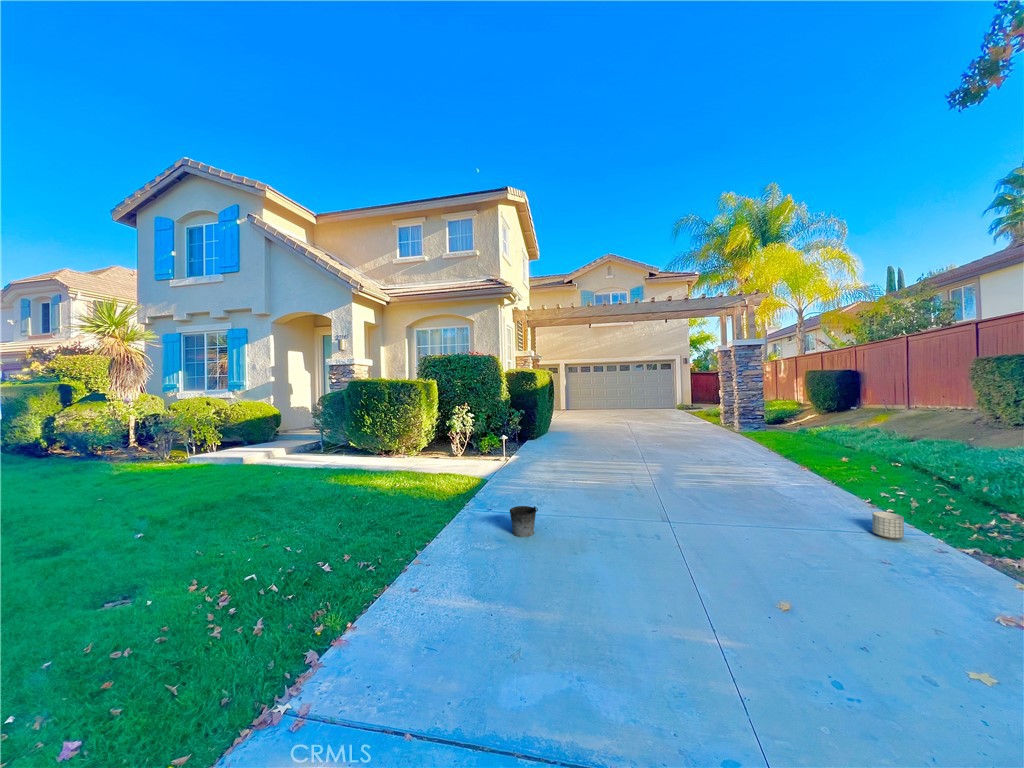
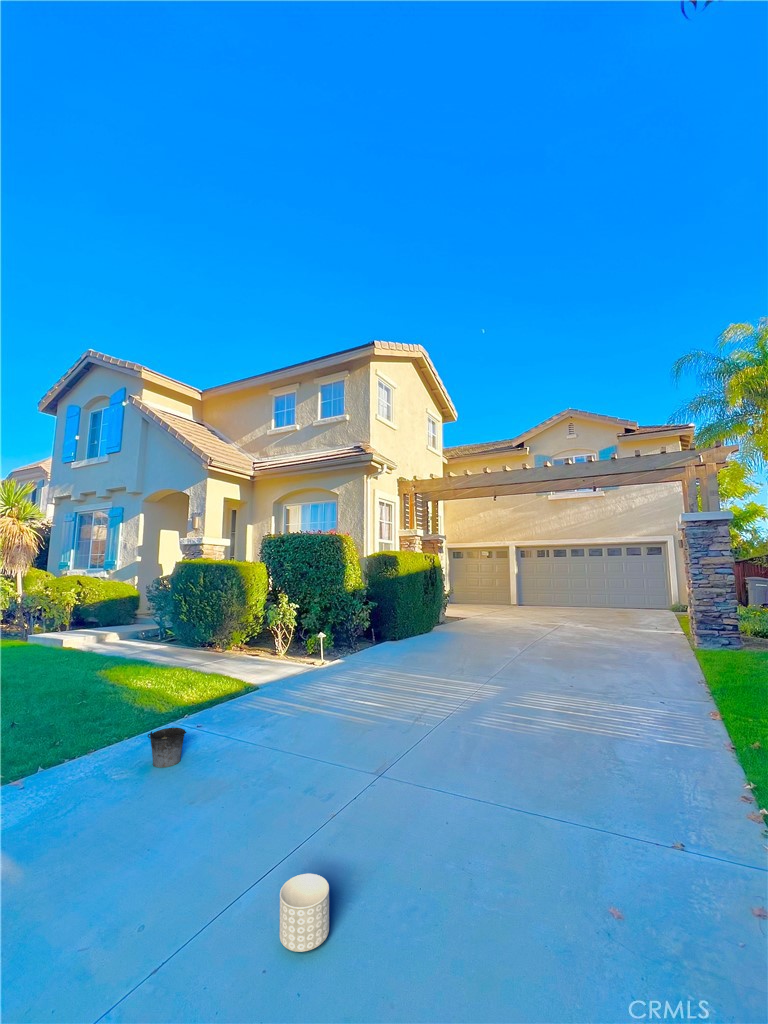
planter: present [872,512,904,539] -> present [280,874,329,952]

